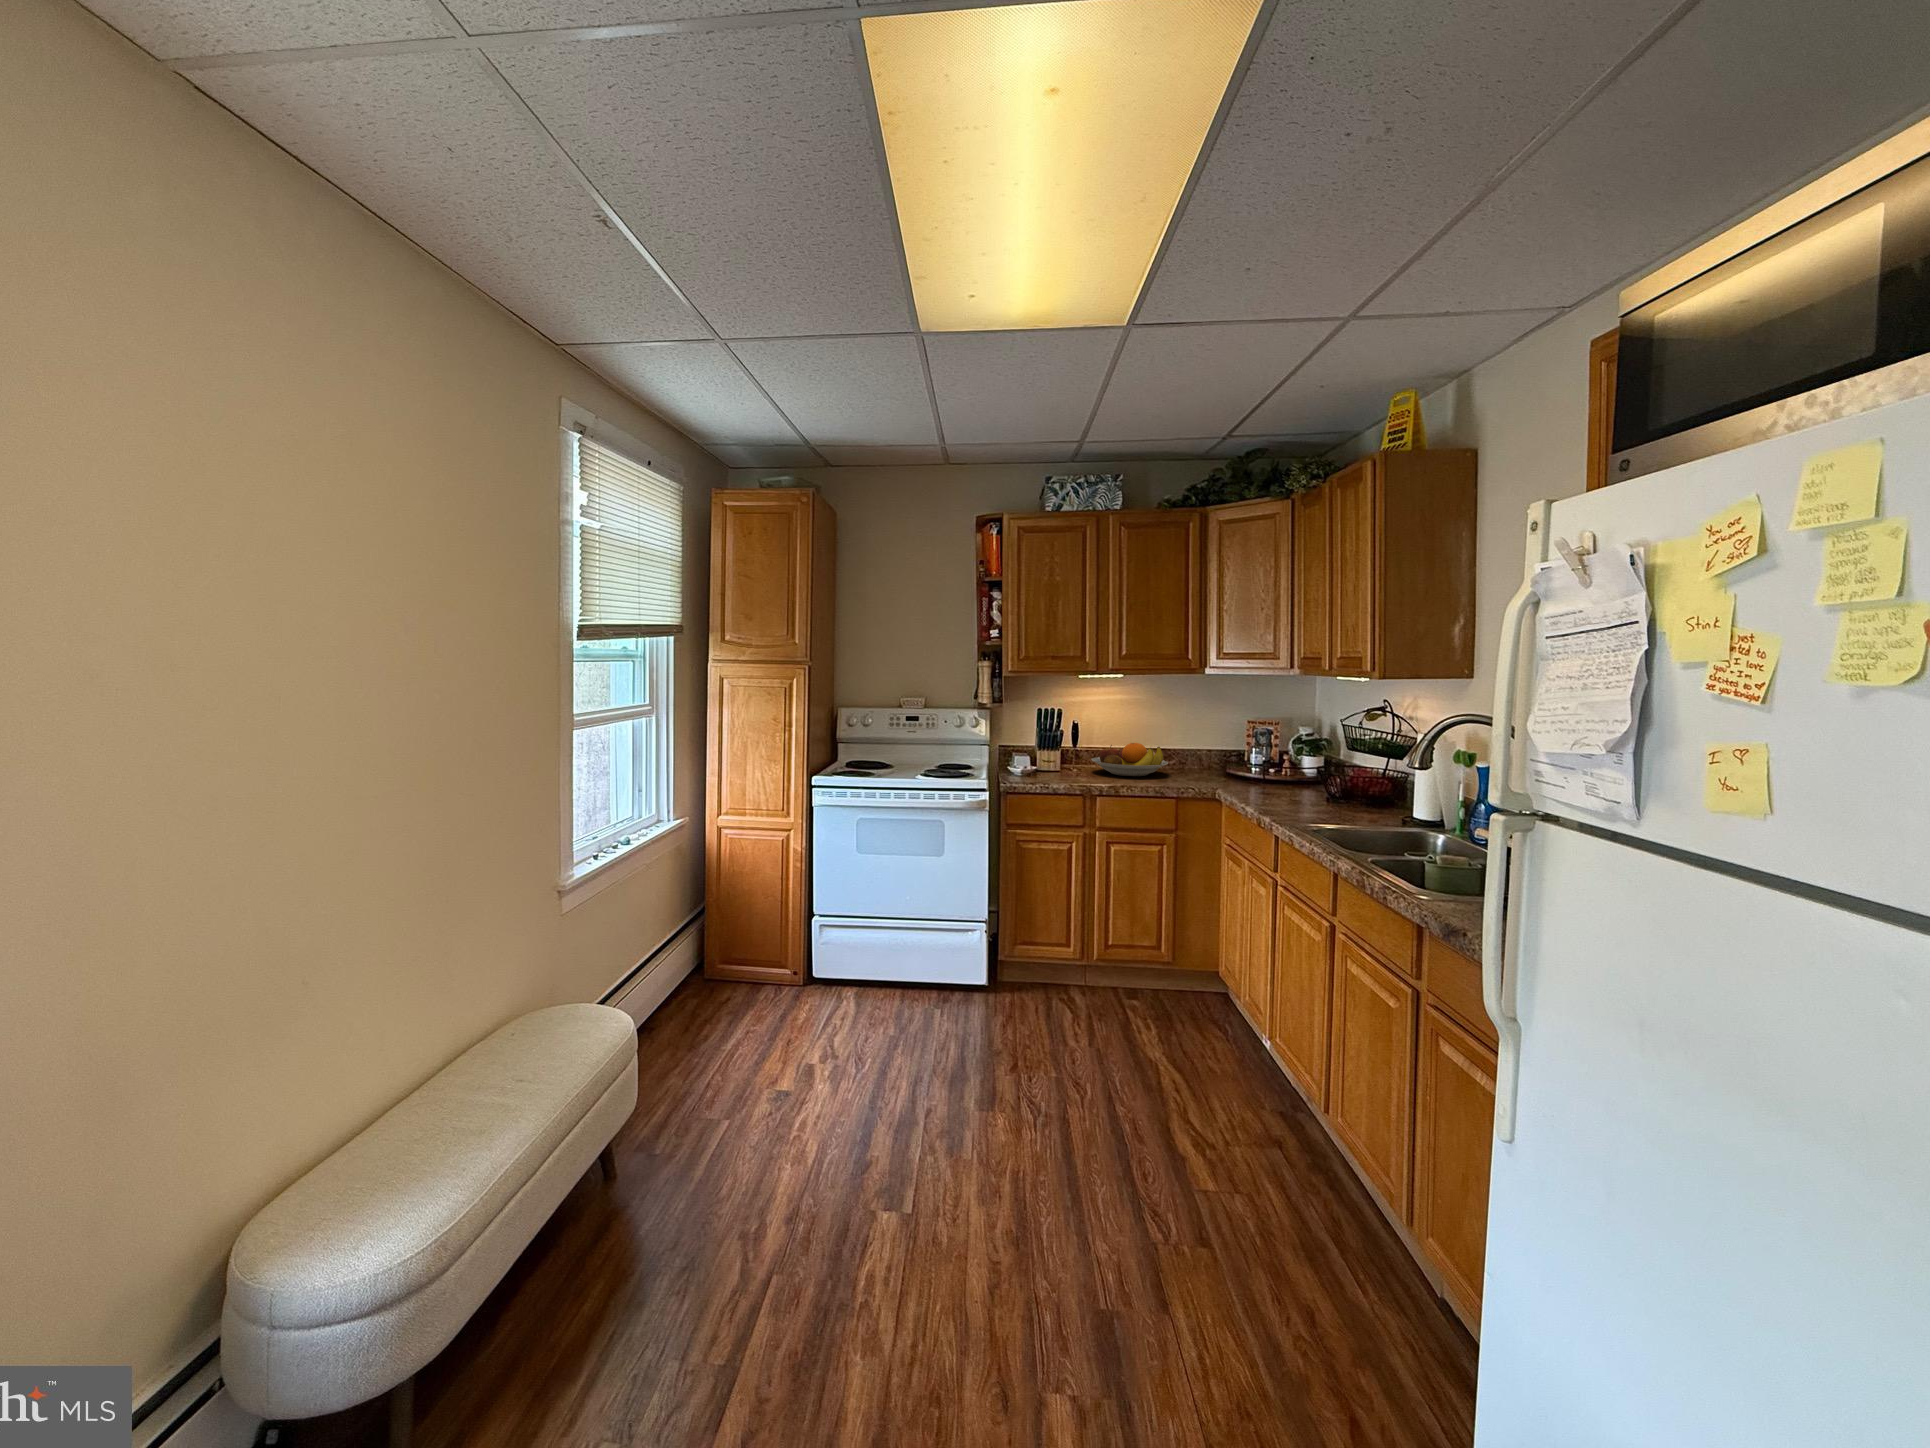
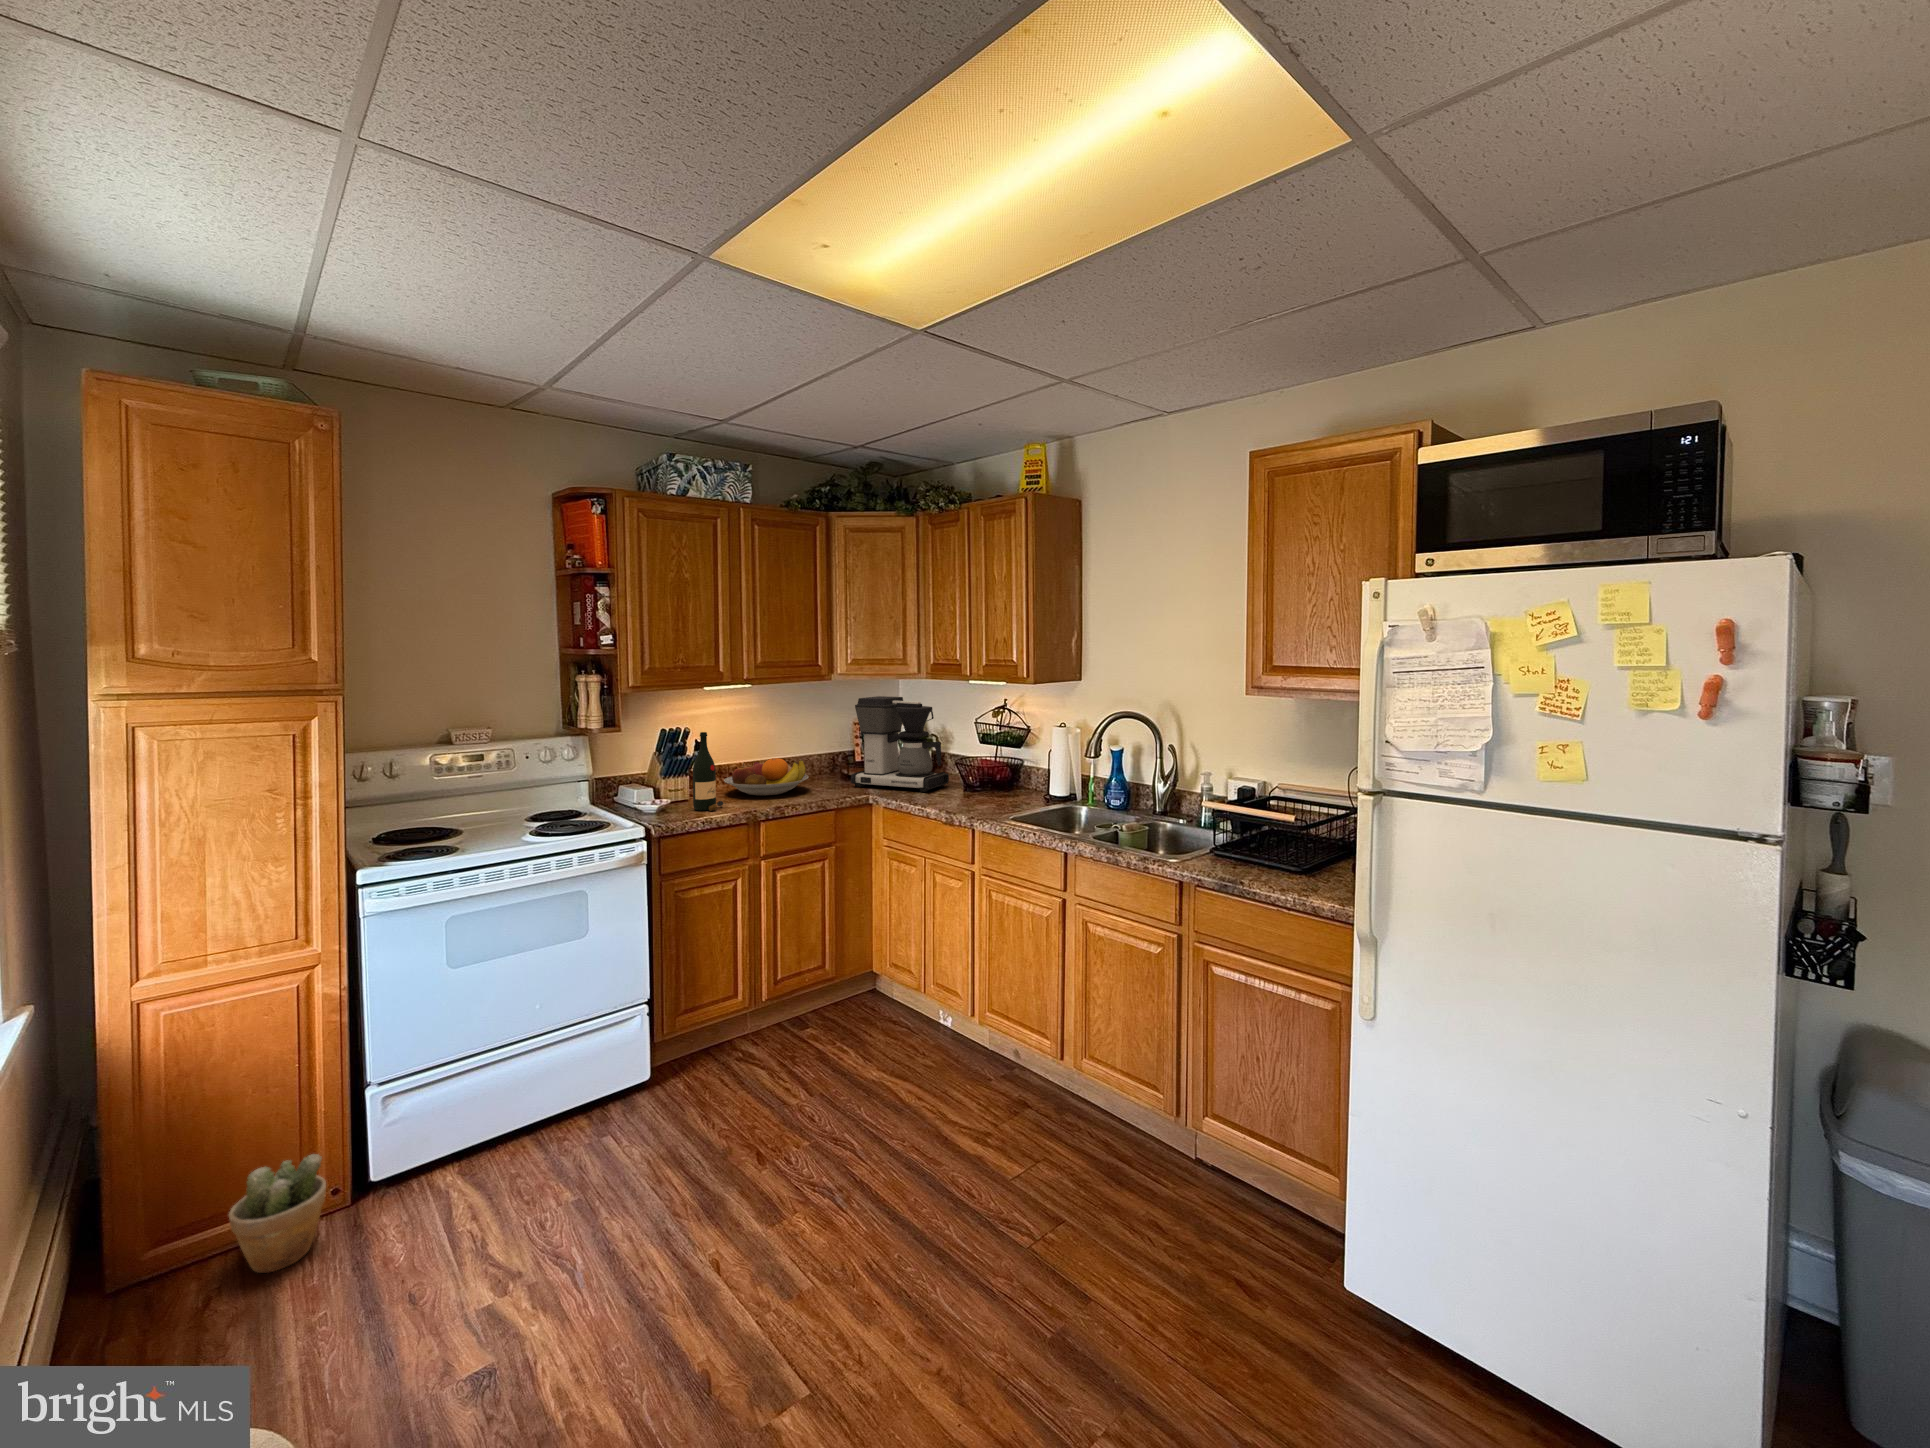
coffee maker: none [1210,692,1314,793] -> present [851,696,949,792]
wine bottle: none [1049,711,1076,779] -> present [693,732,724,811]
potted plant: none [735,940,779,1003] -> present [229,1154,326,1273]

